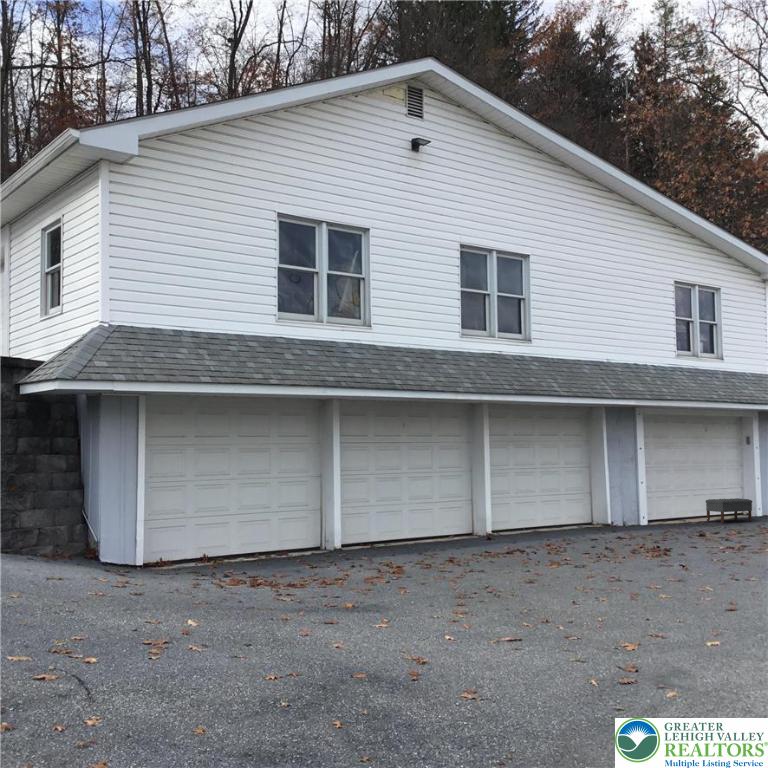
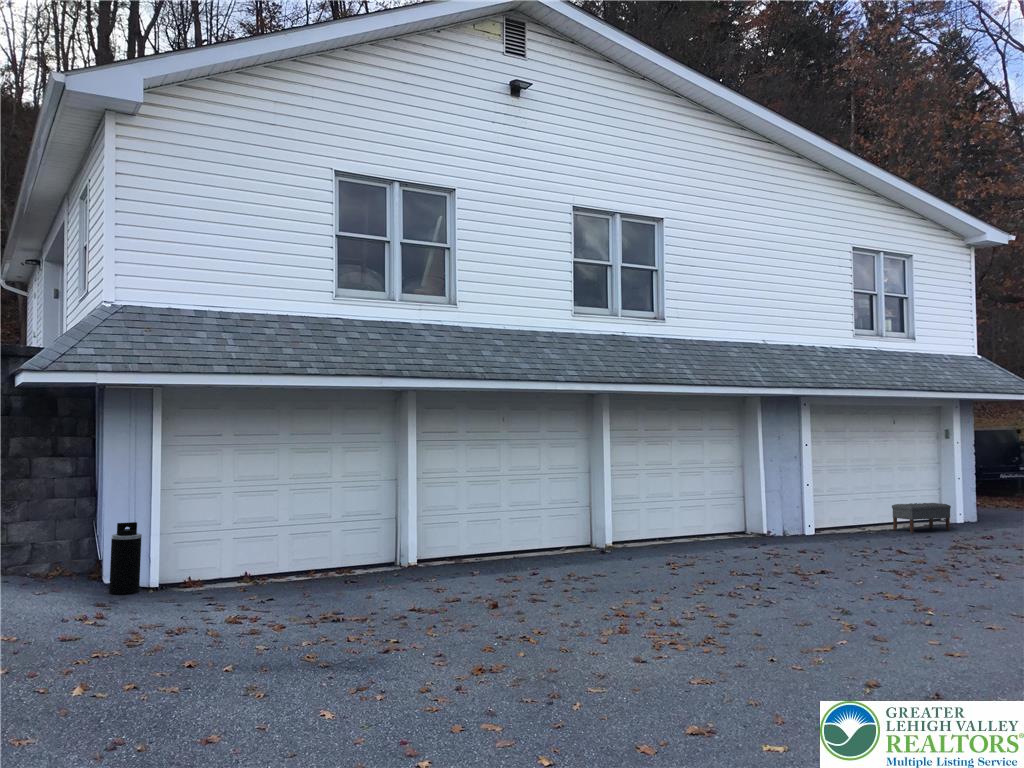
trash can: none [109,508,135,569] -> present [109,522,142,595]

